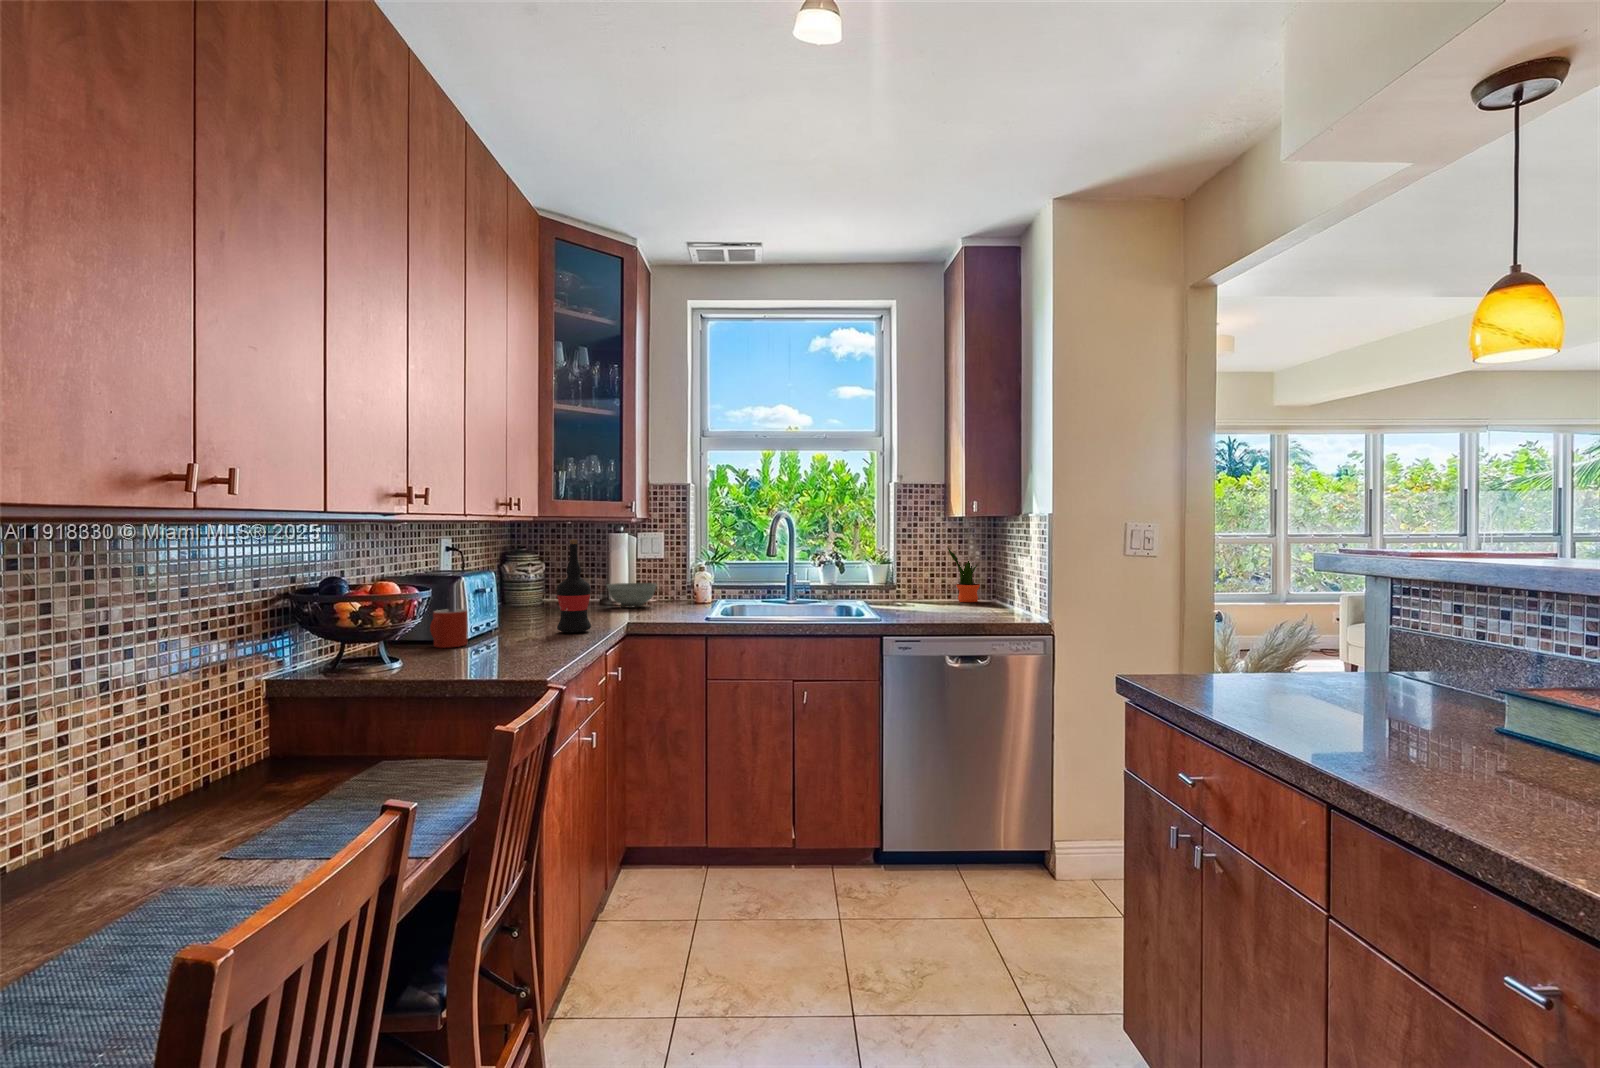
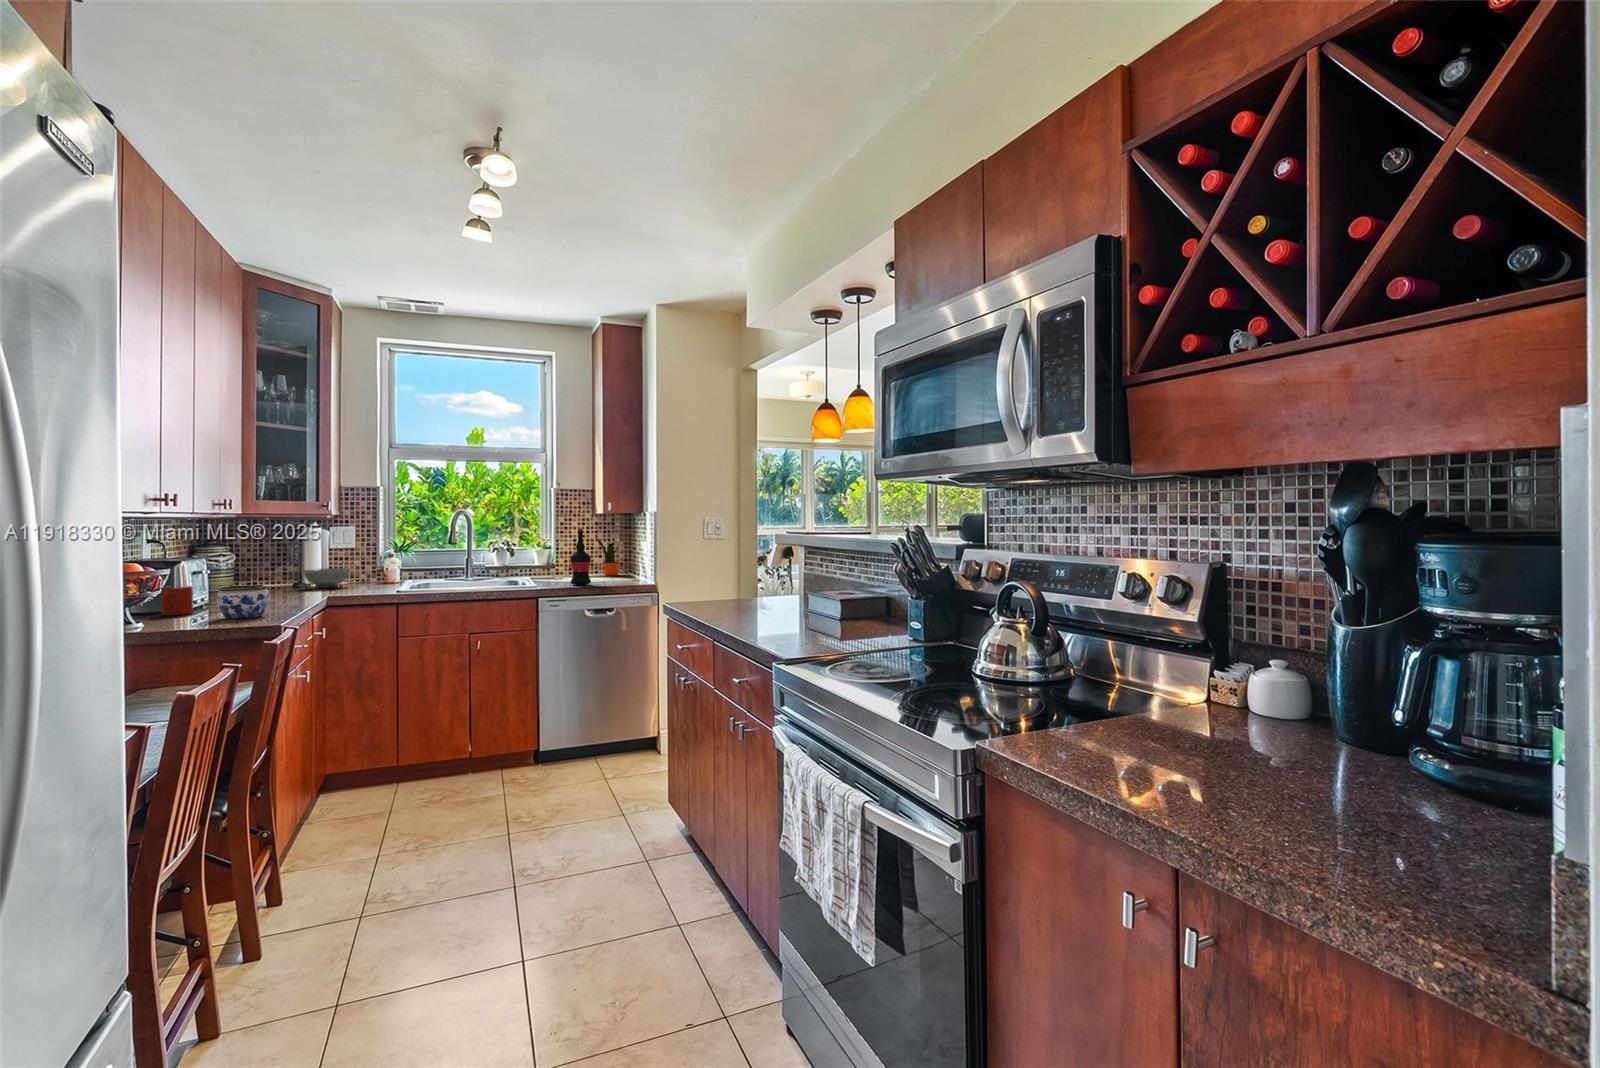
wine bottle: present [557,540,591,632] -> present [570,528,591,585]
jar: none [479,614,540,661] -> present [217,585,270,619]

